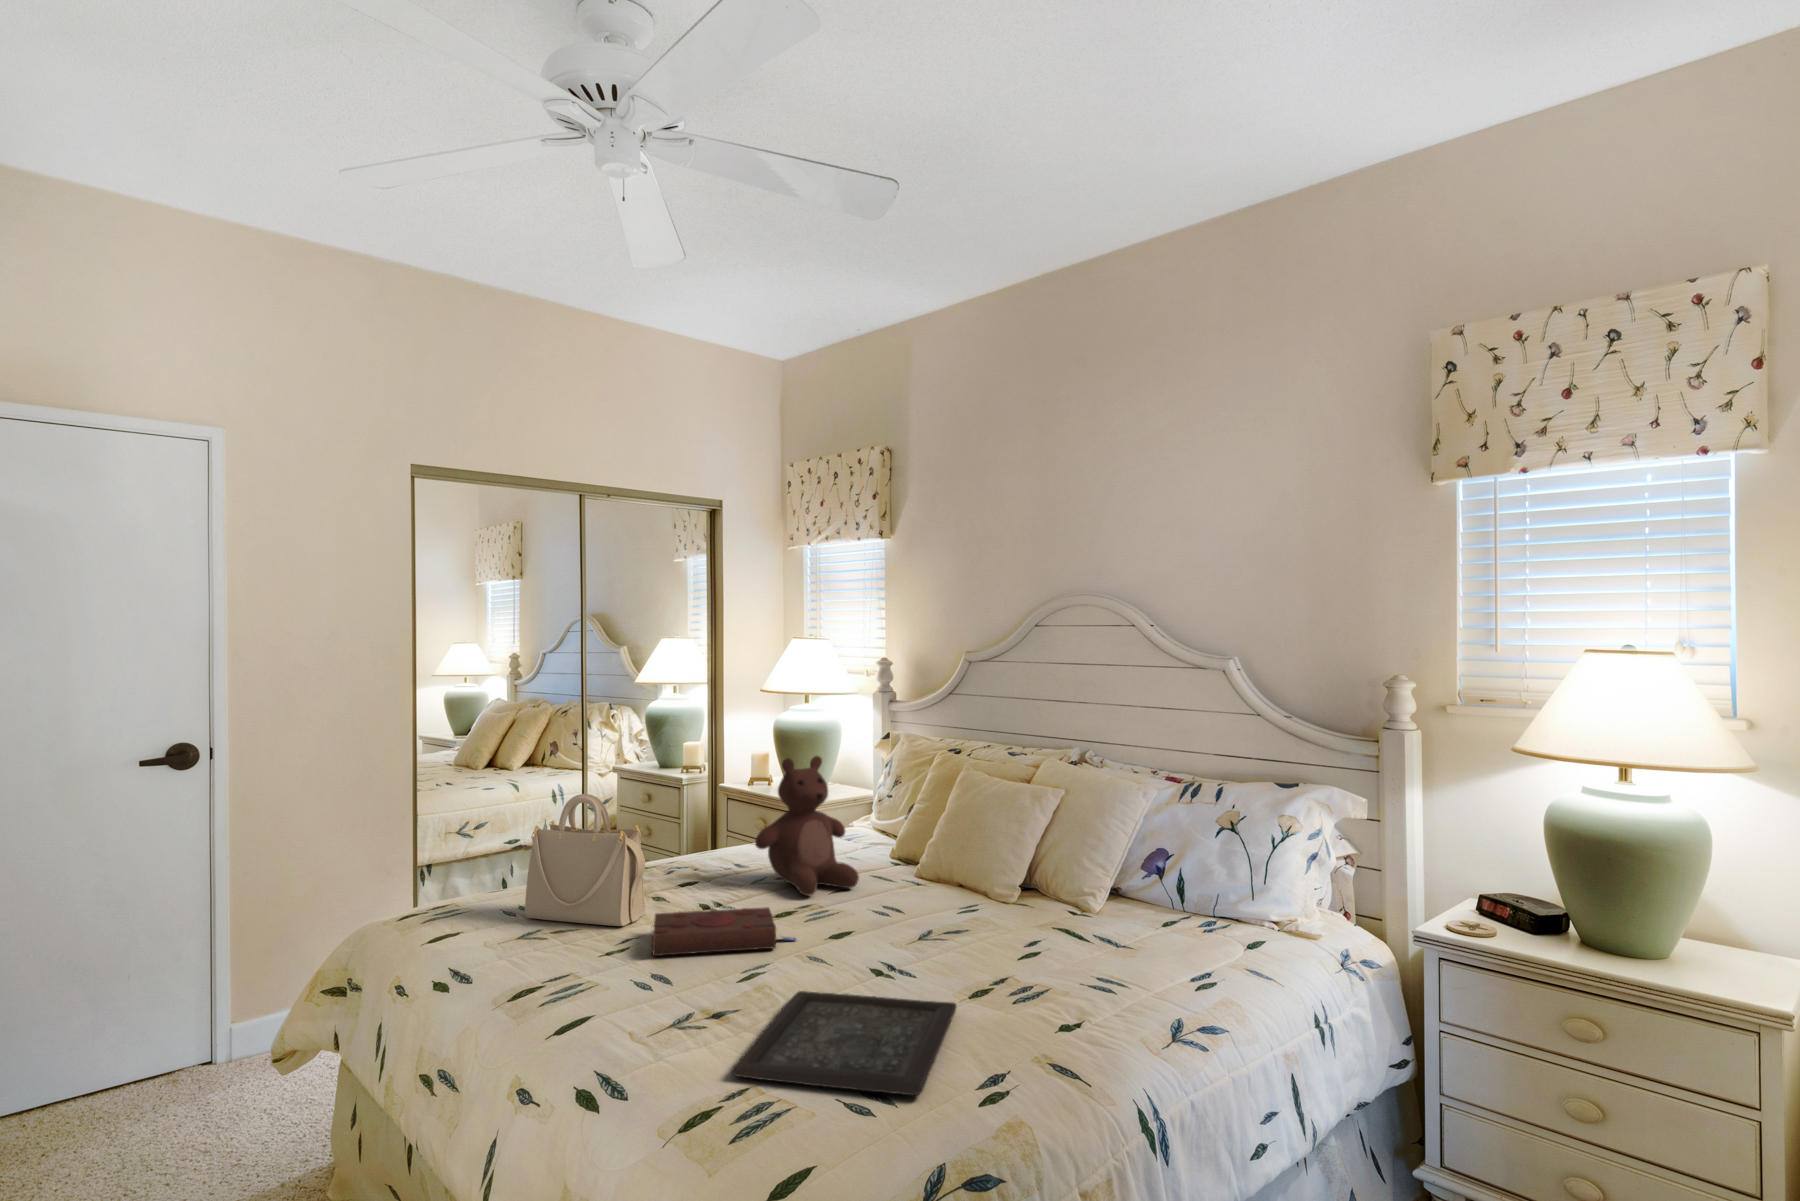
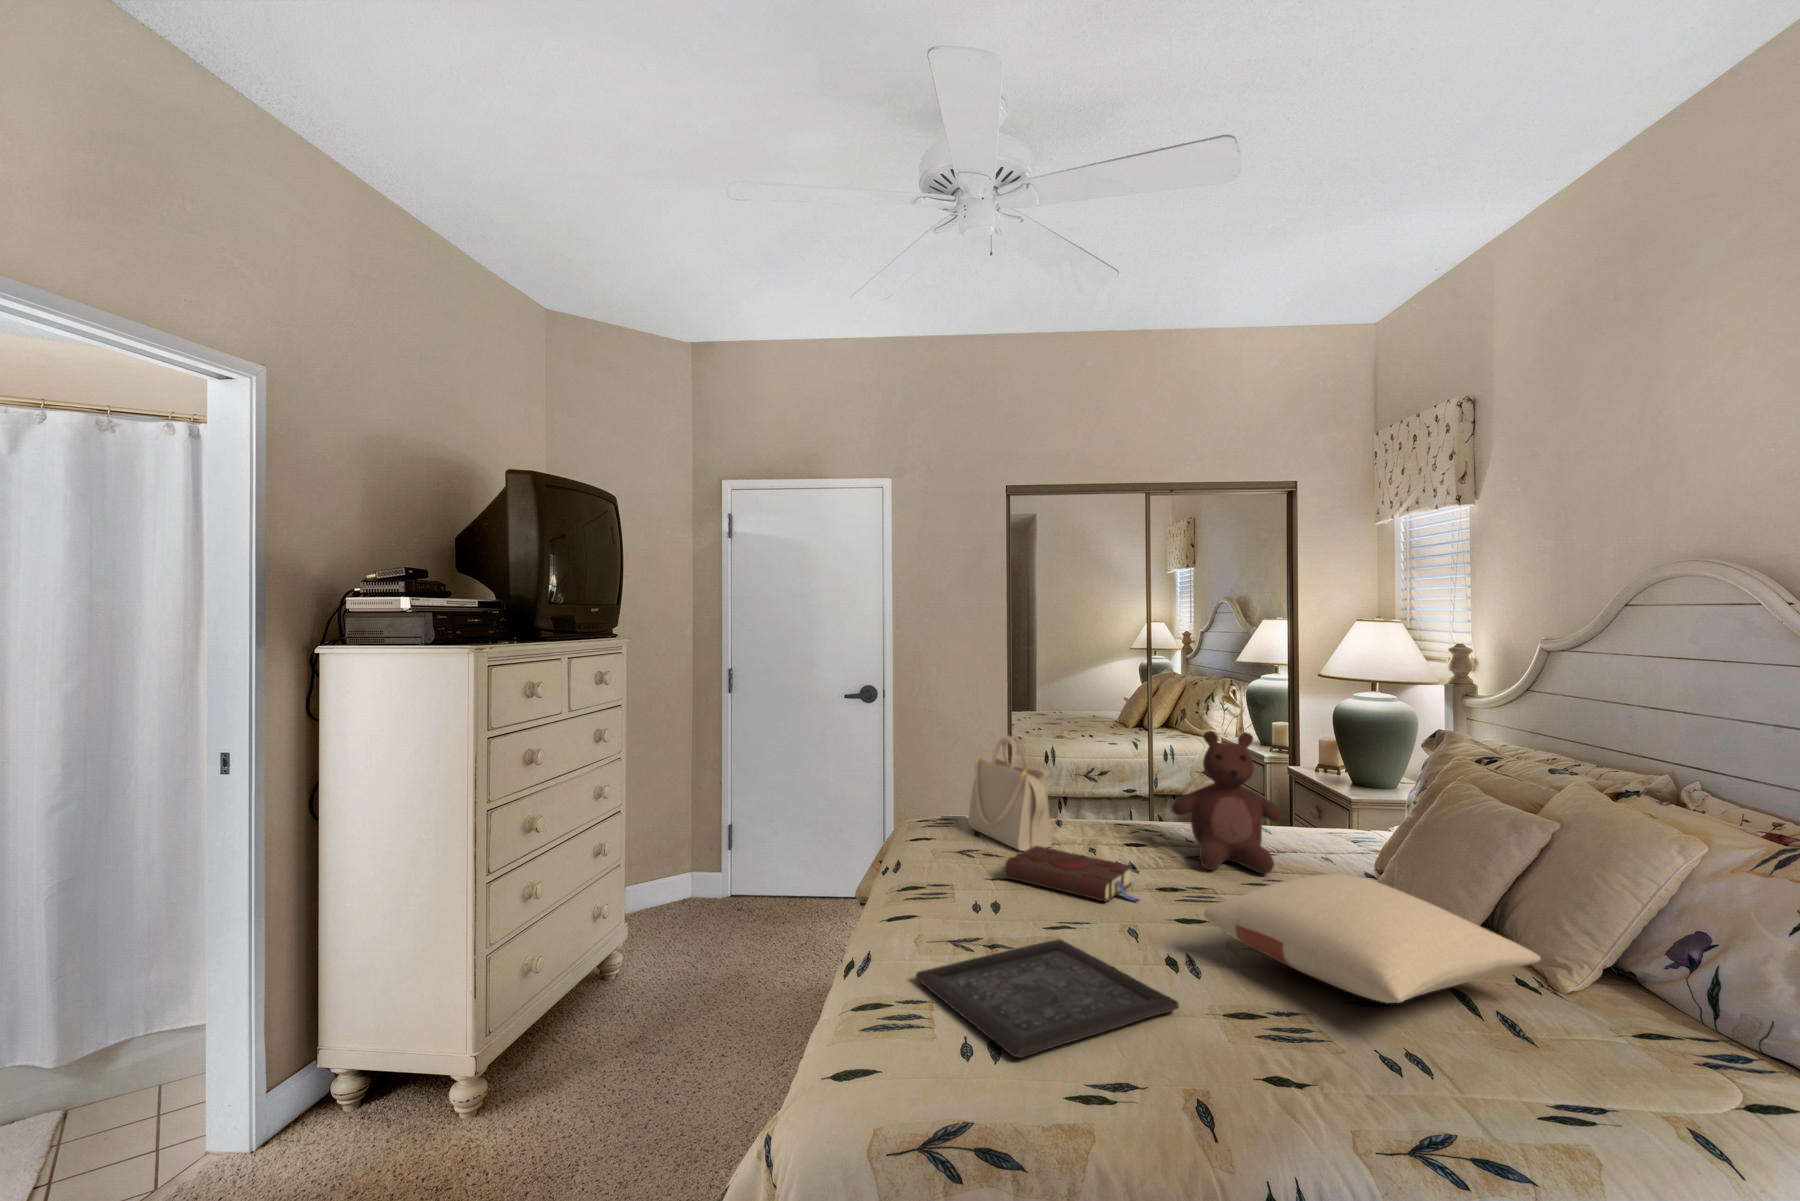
pillow: none [907,863,1111,953] -> present [1204,873,1541,1003]

